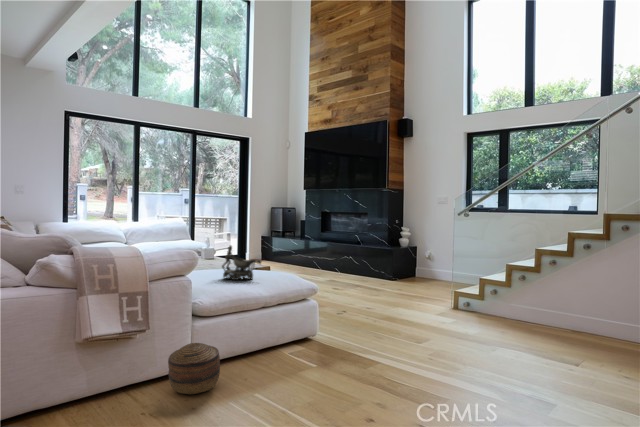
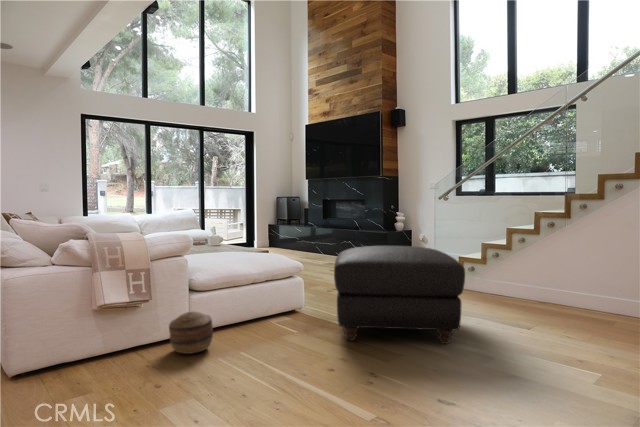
decorative bowl: present [222,246,262,280] -> none [219,230,253,261]
ottoman: none [359,269,514,384] -> present [334,246,465,344]

